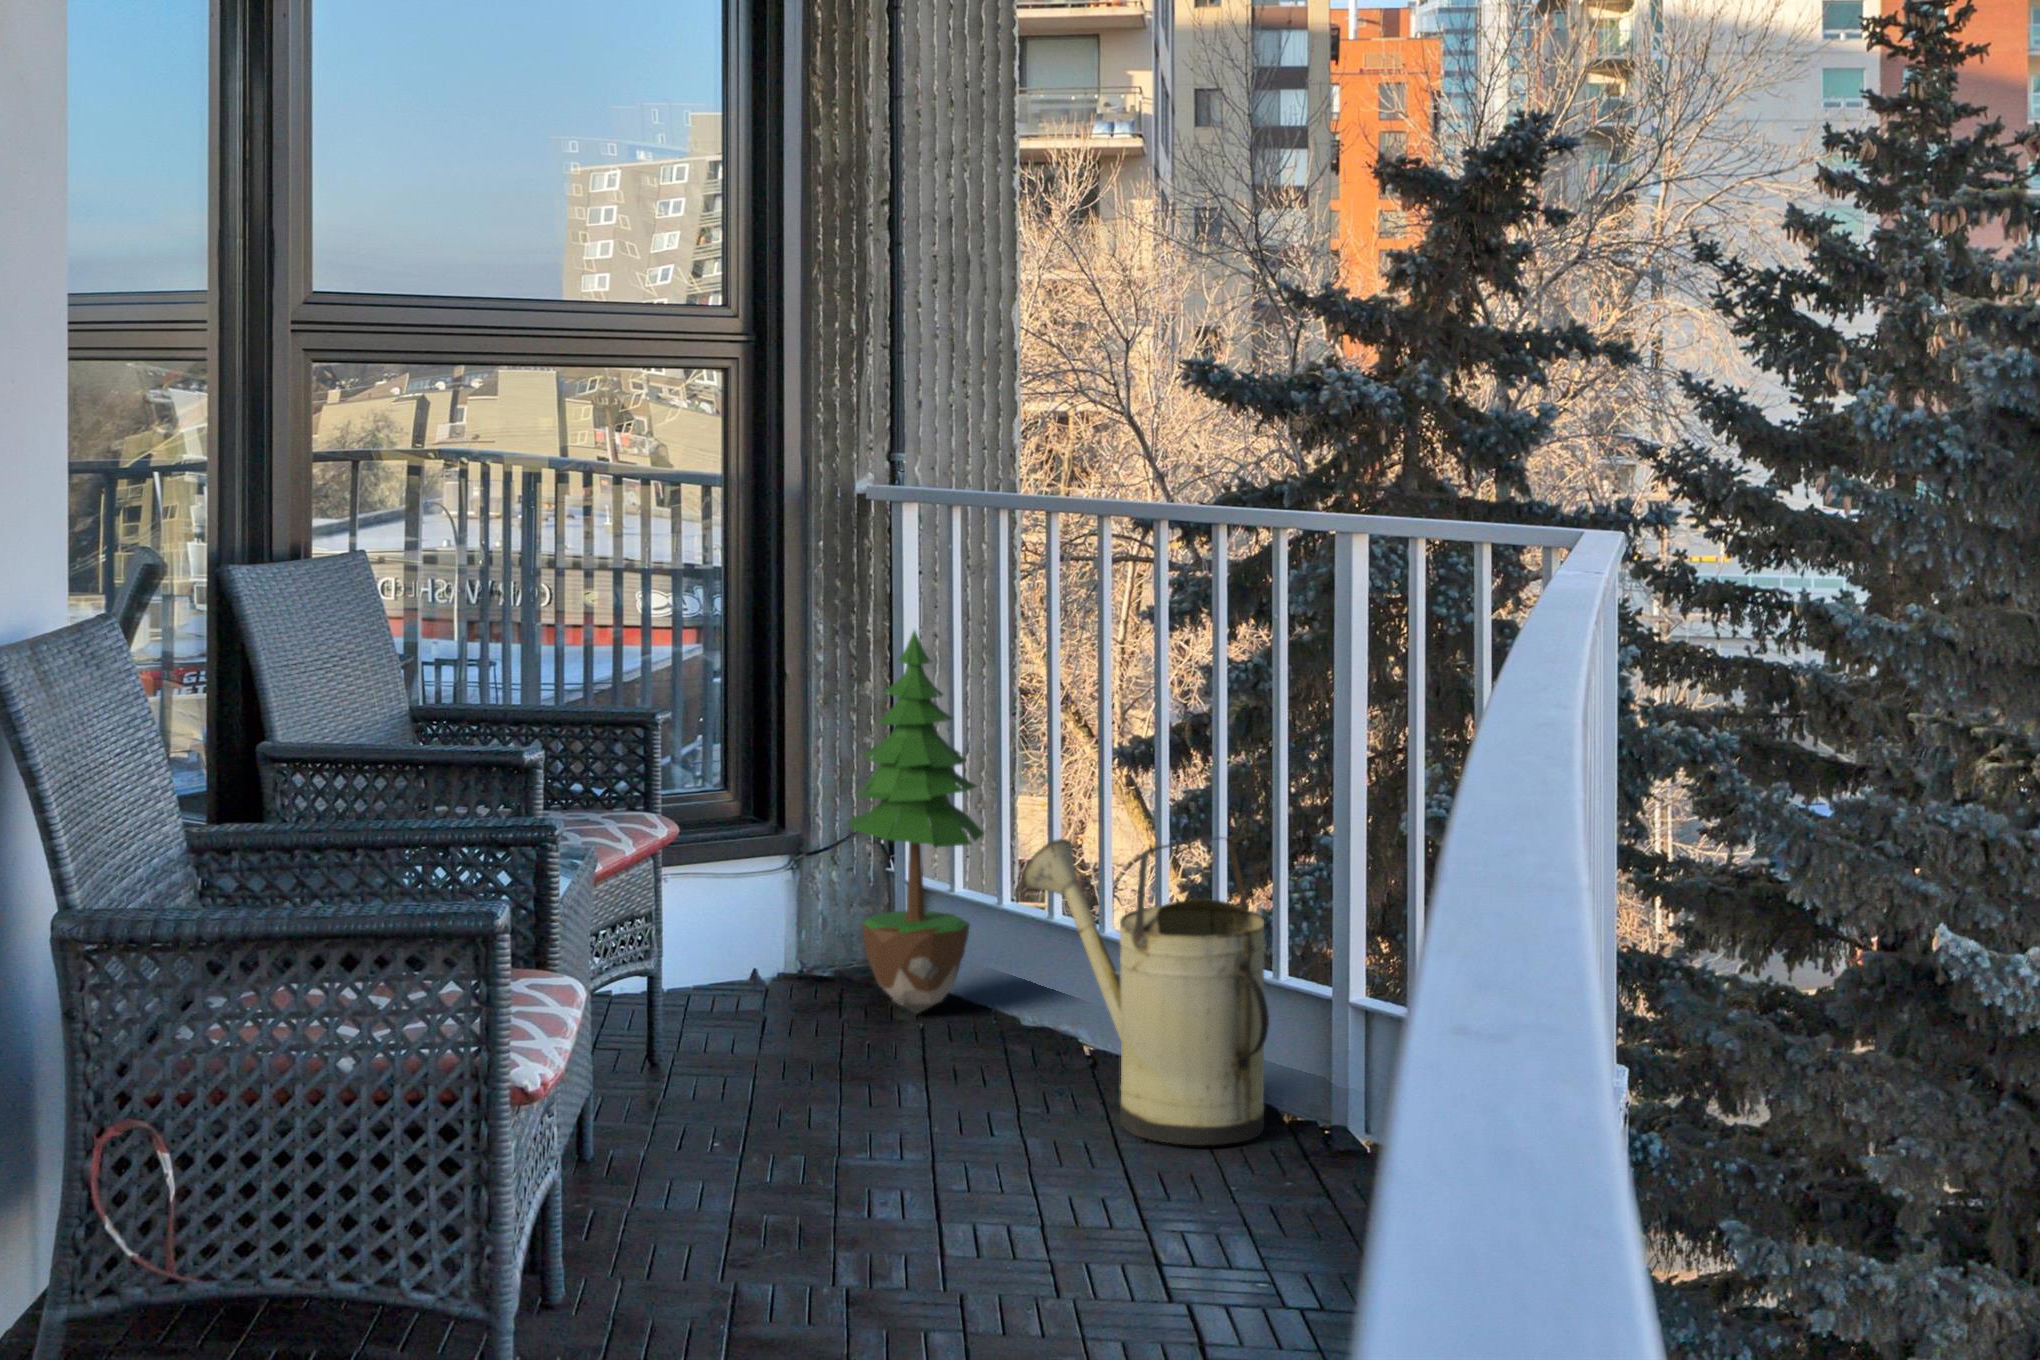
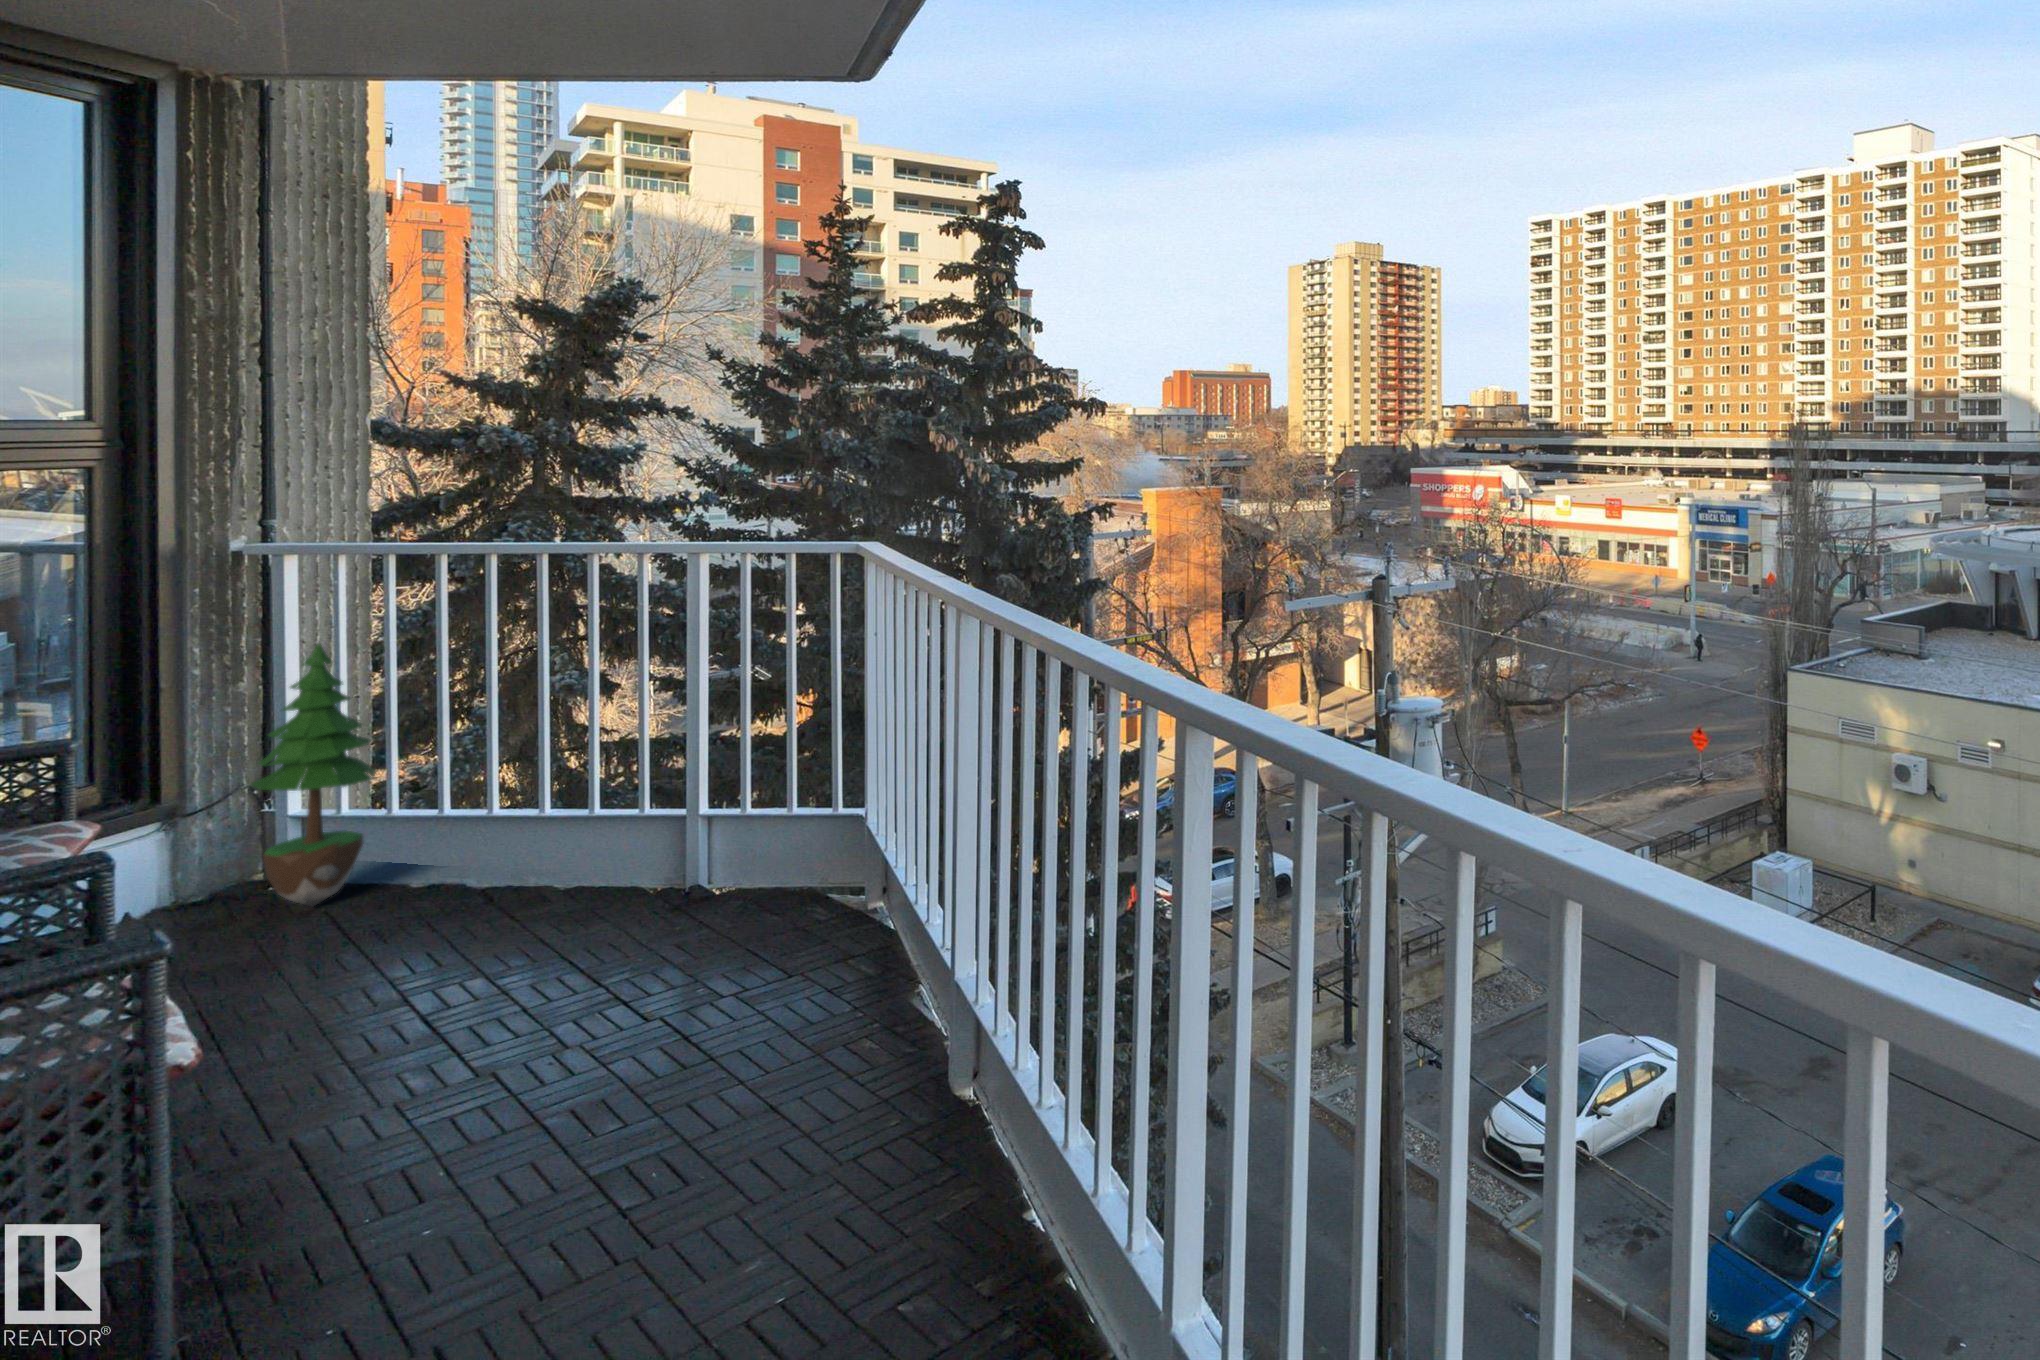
watering can: present [1022,837,1269,1145] -> none [441,738,651,934]

